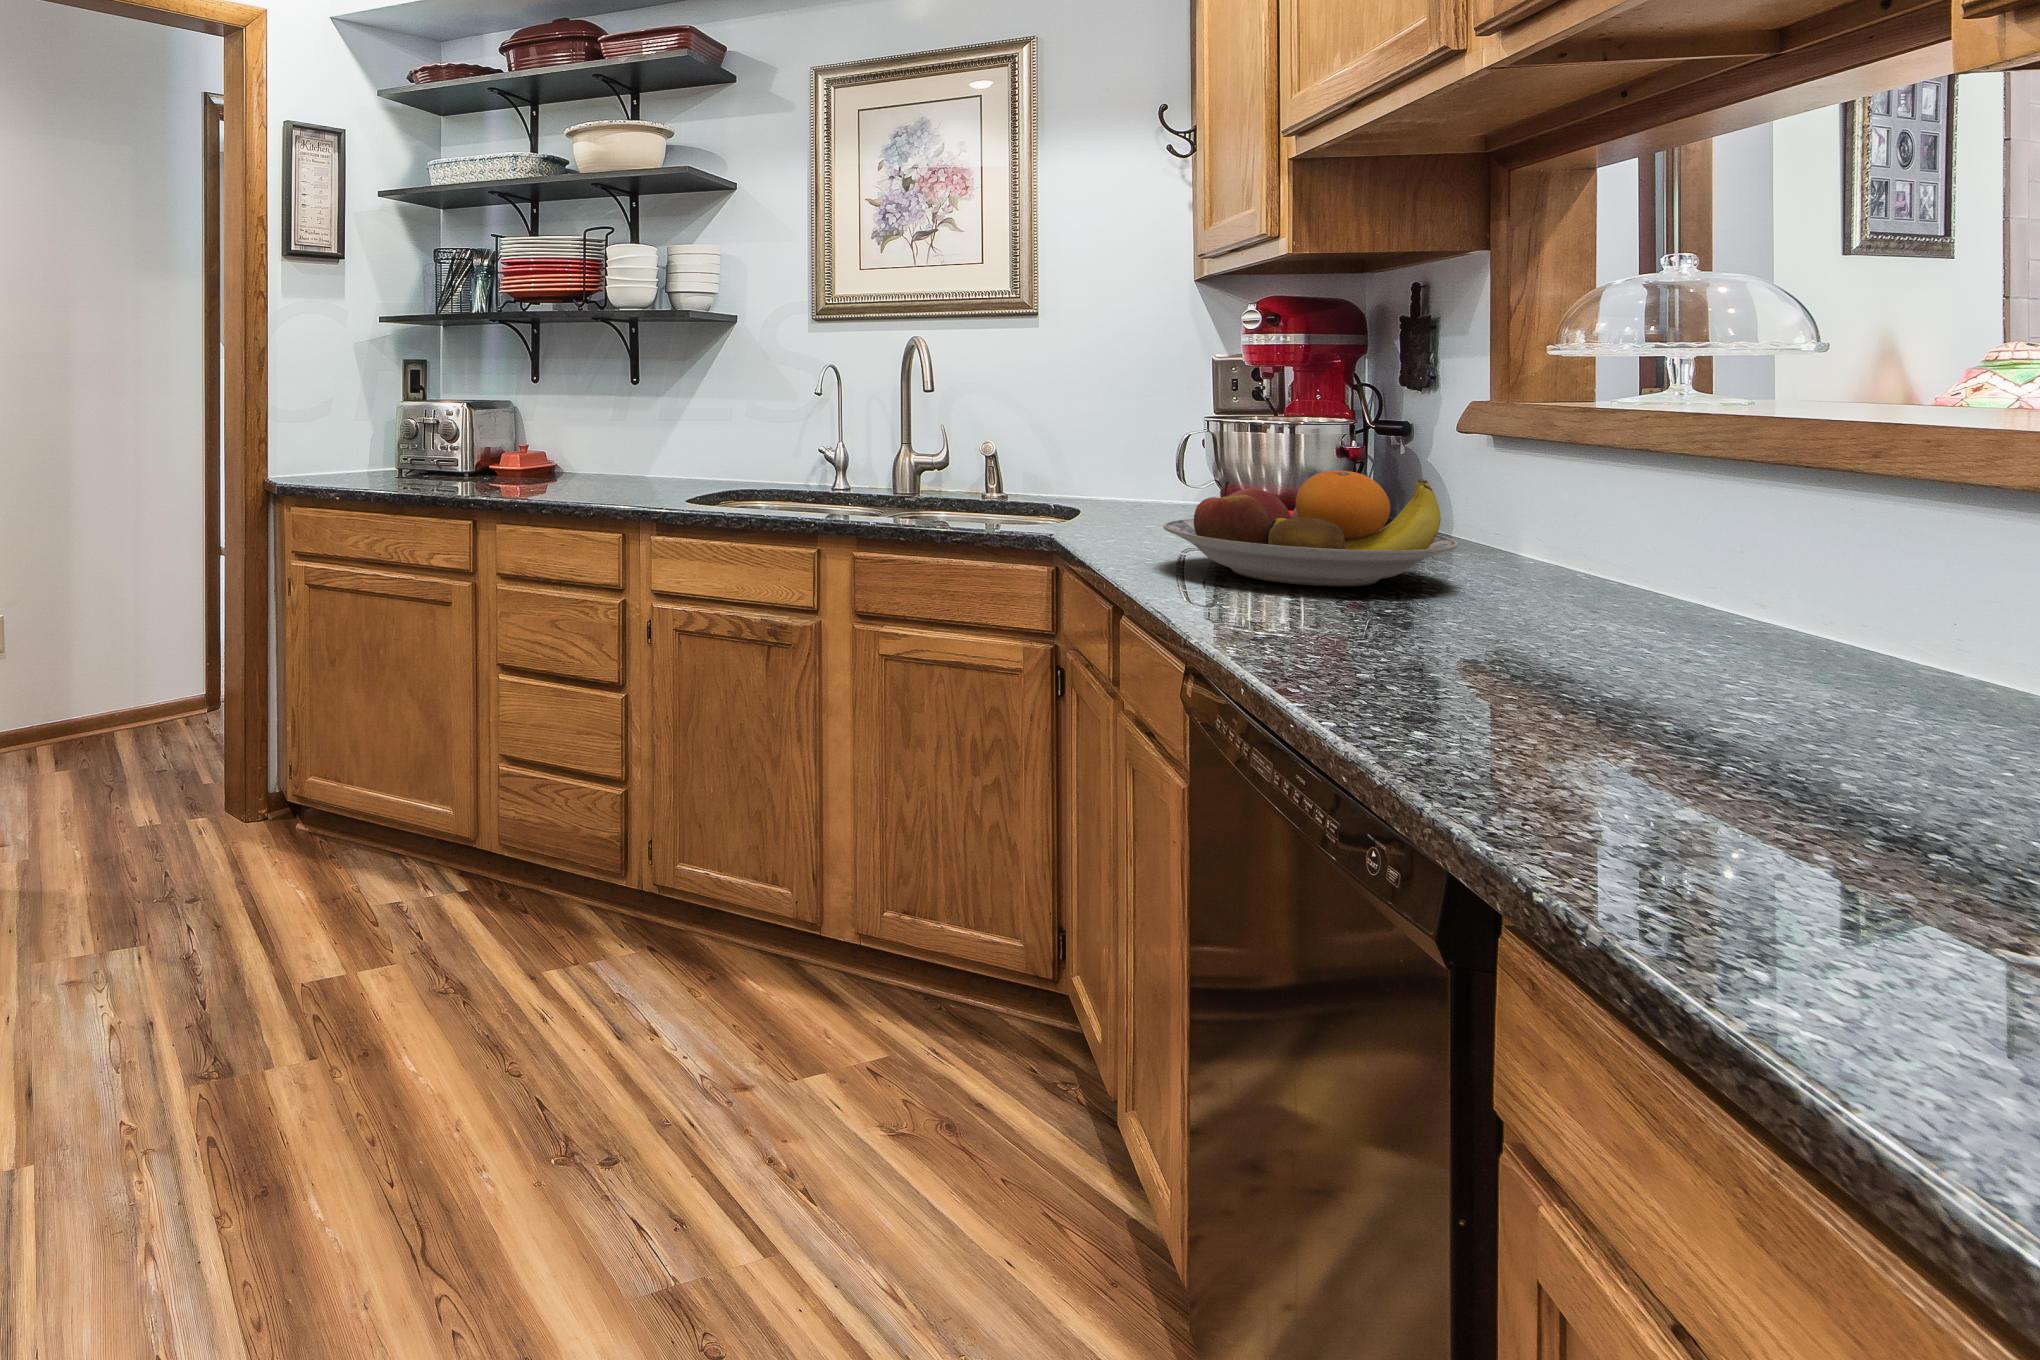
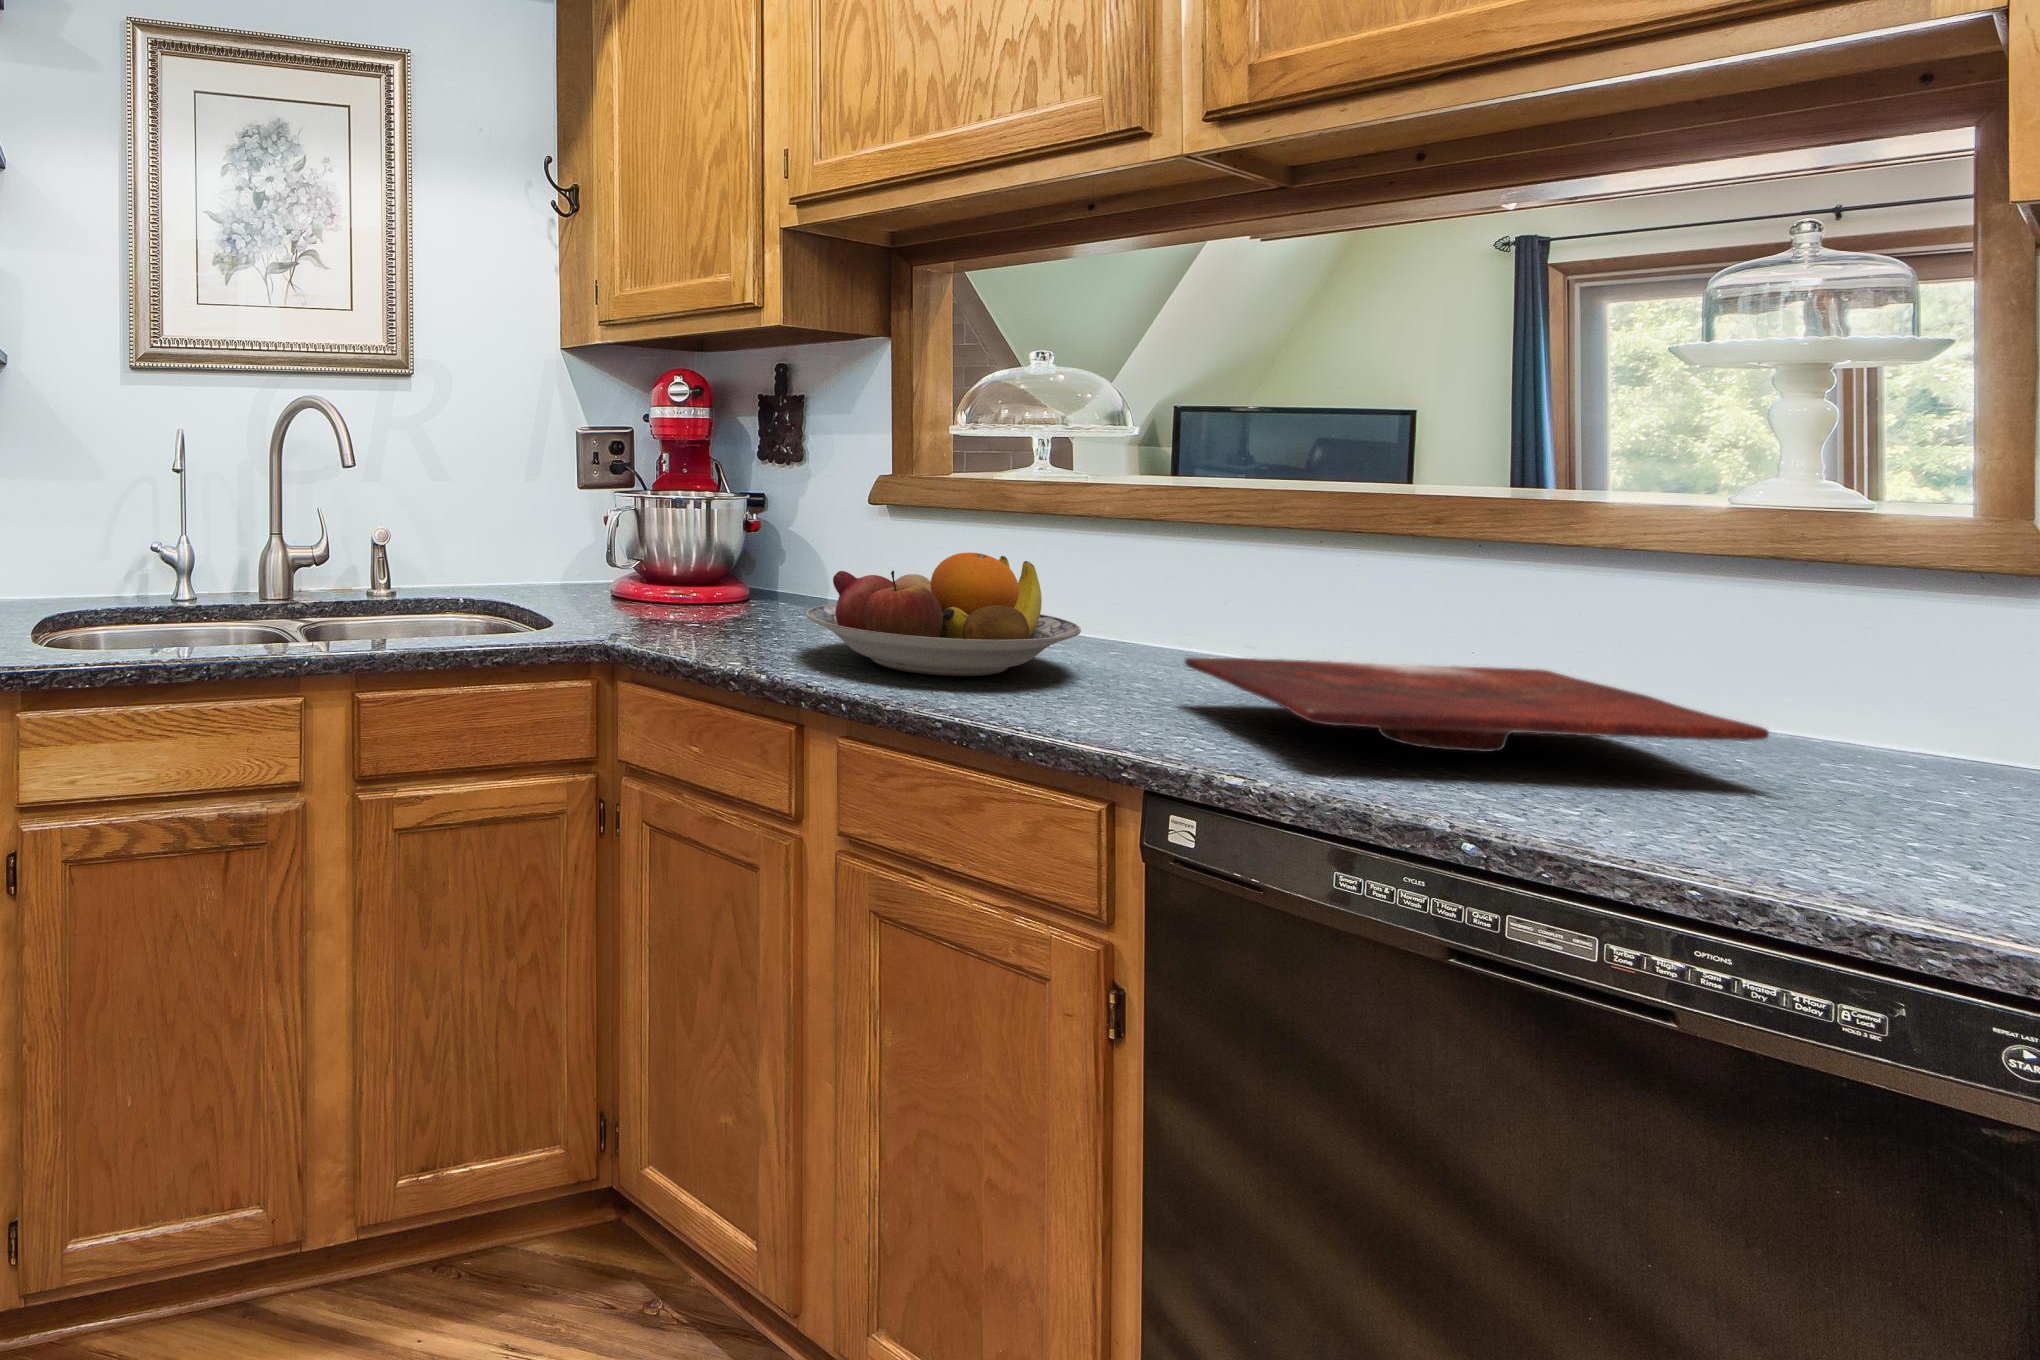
cutting board: none [1297,575,1922,689] -> present [1185,658,1769,752]

